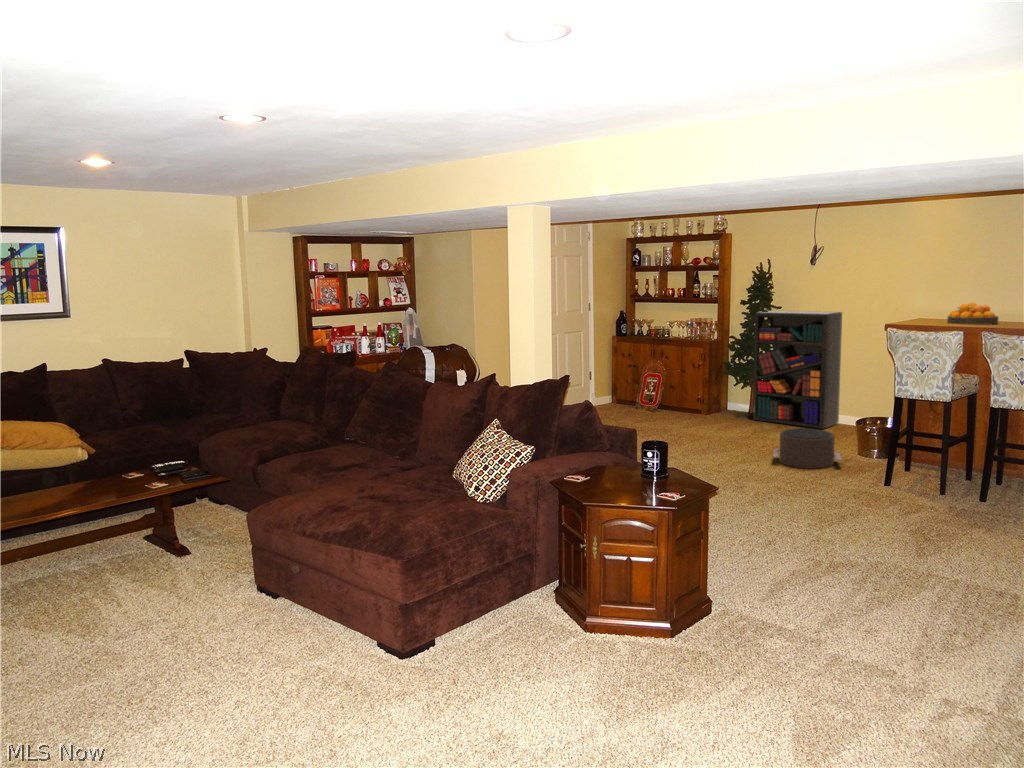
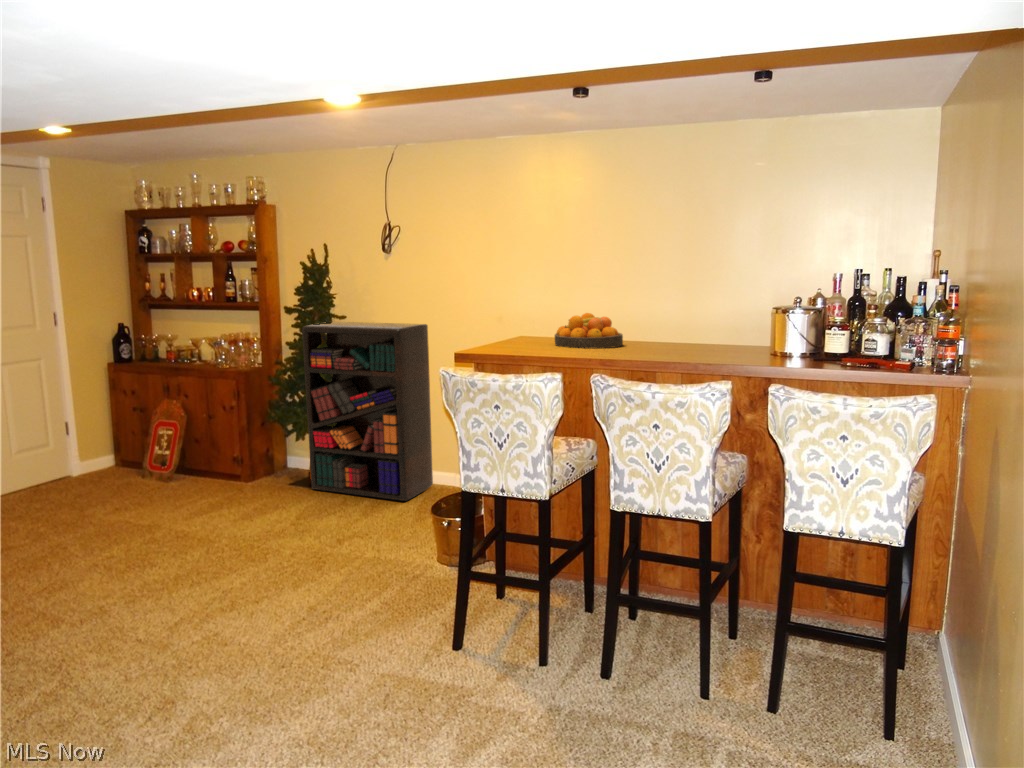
pouf: present [773,428,842,468] -> none [281,529,399,612]

